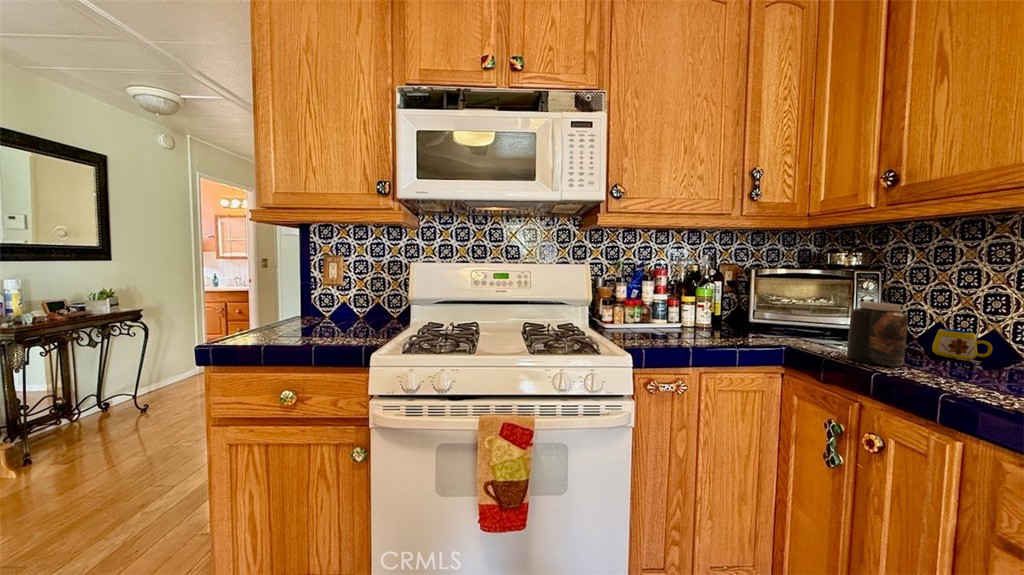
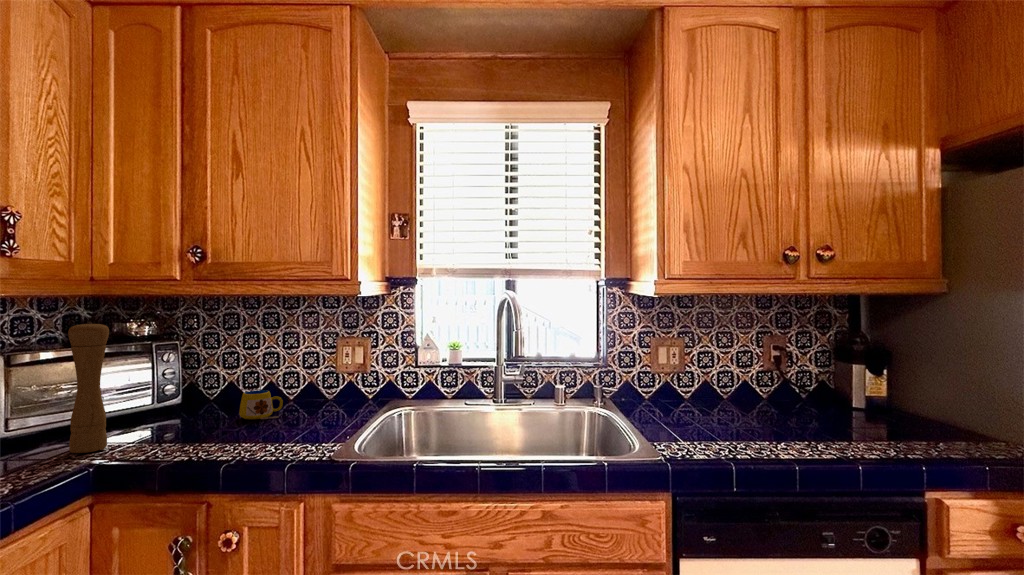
pepper mill: none [772,245,808,341] -> present [68,322,109,453]
jar: present [847,302,908,366] -> none [179,382,235,454]

